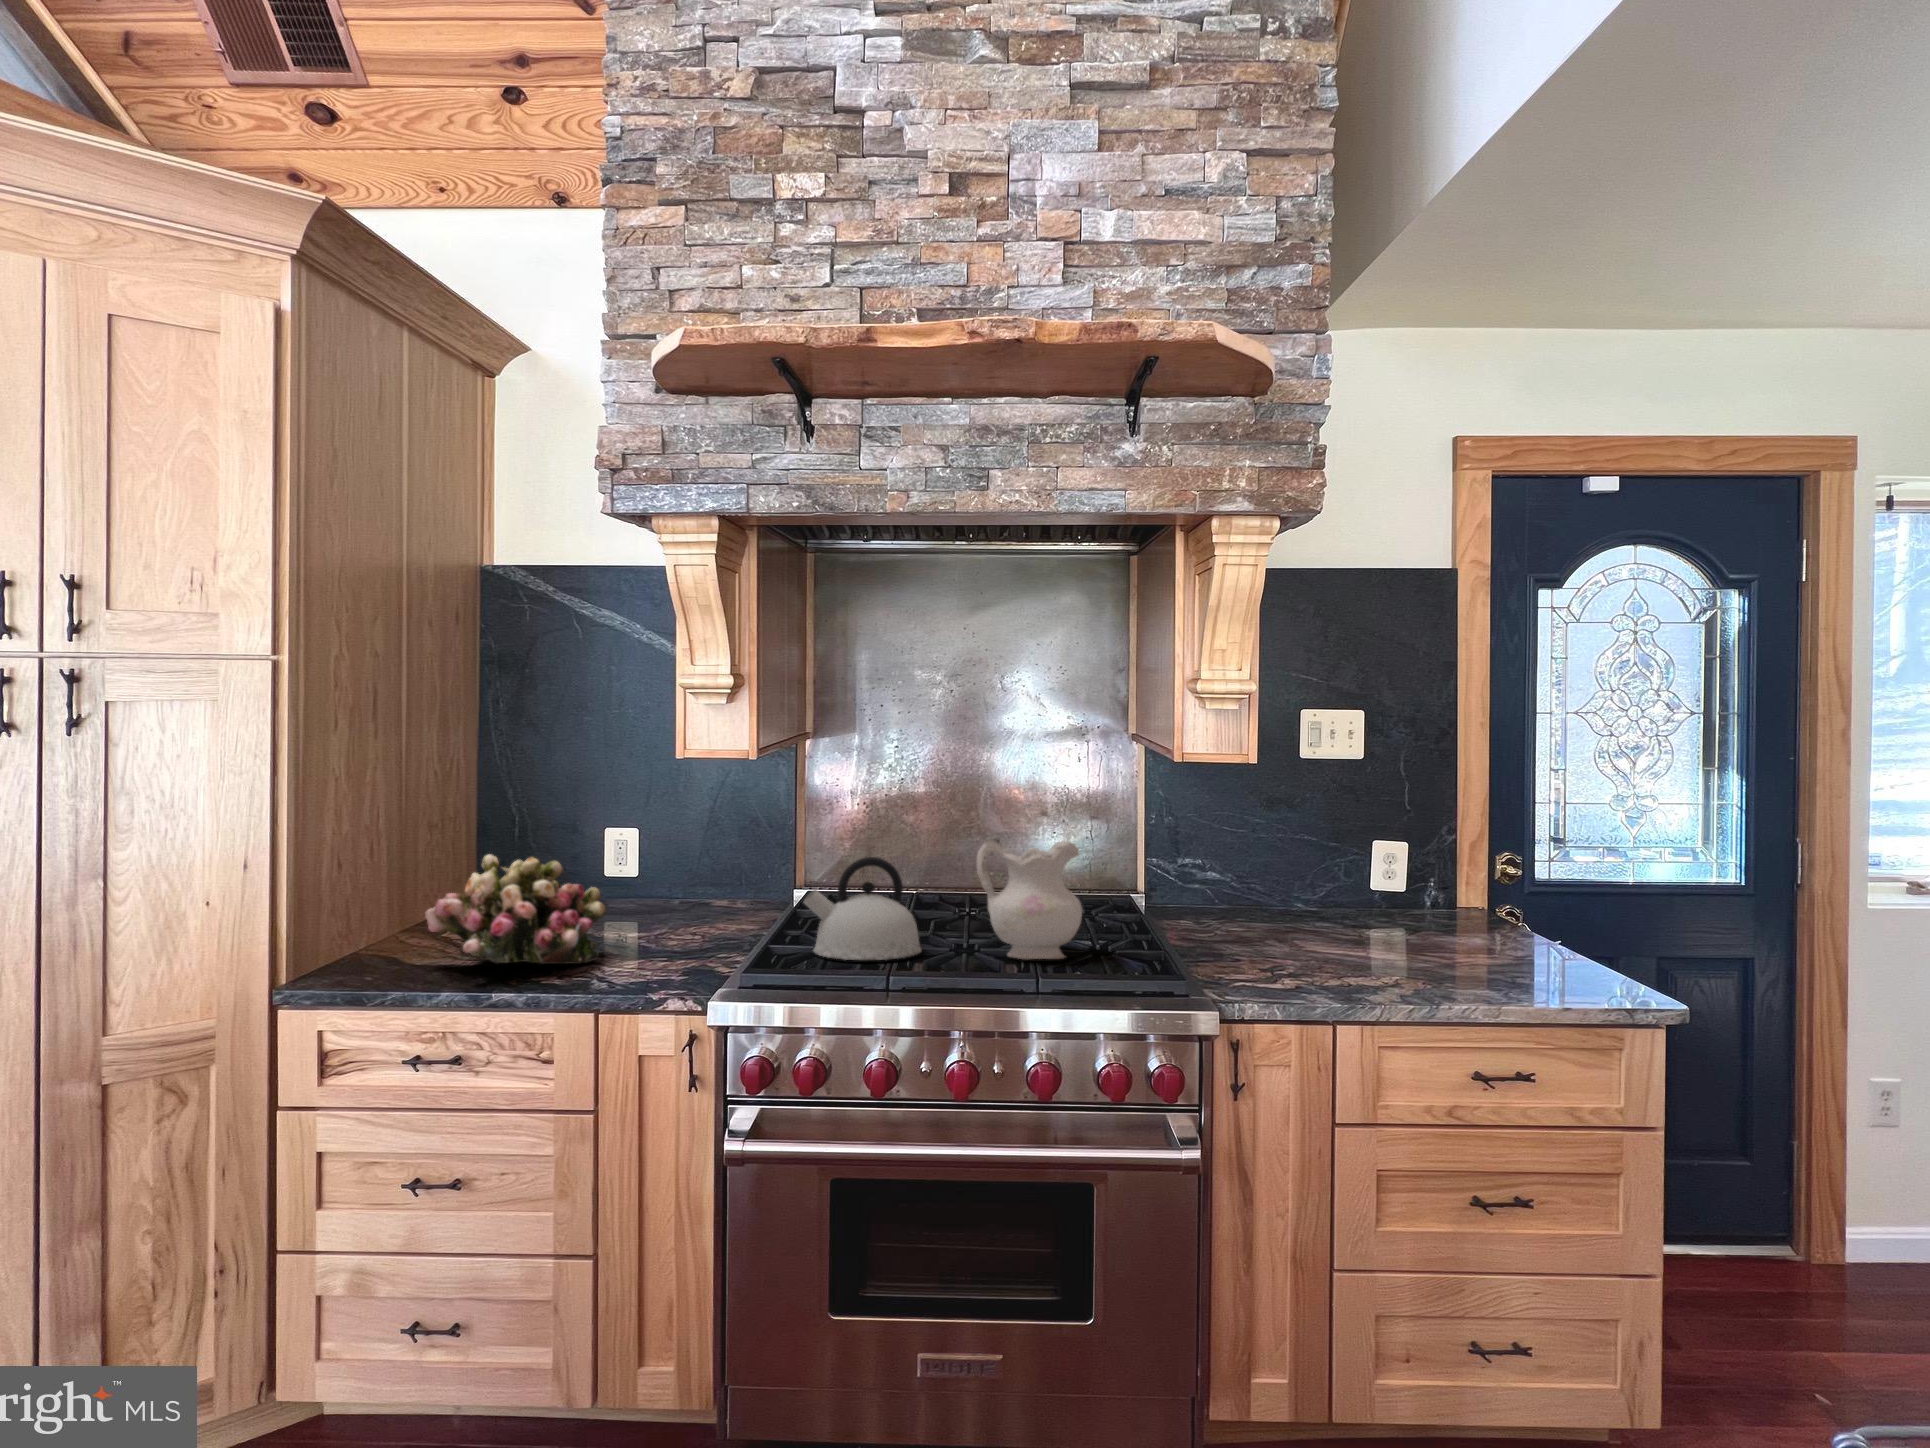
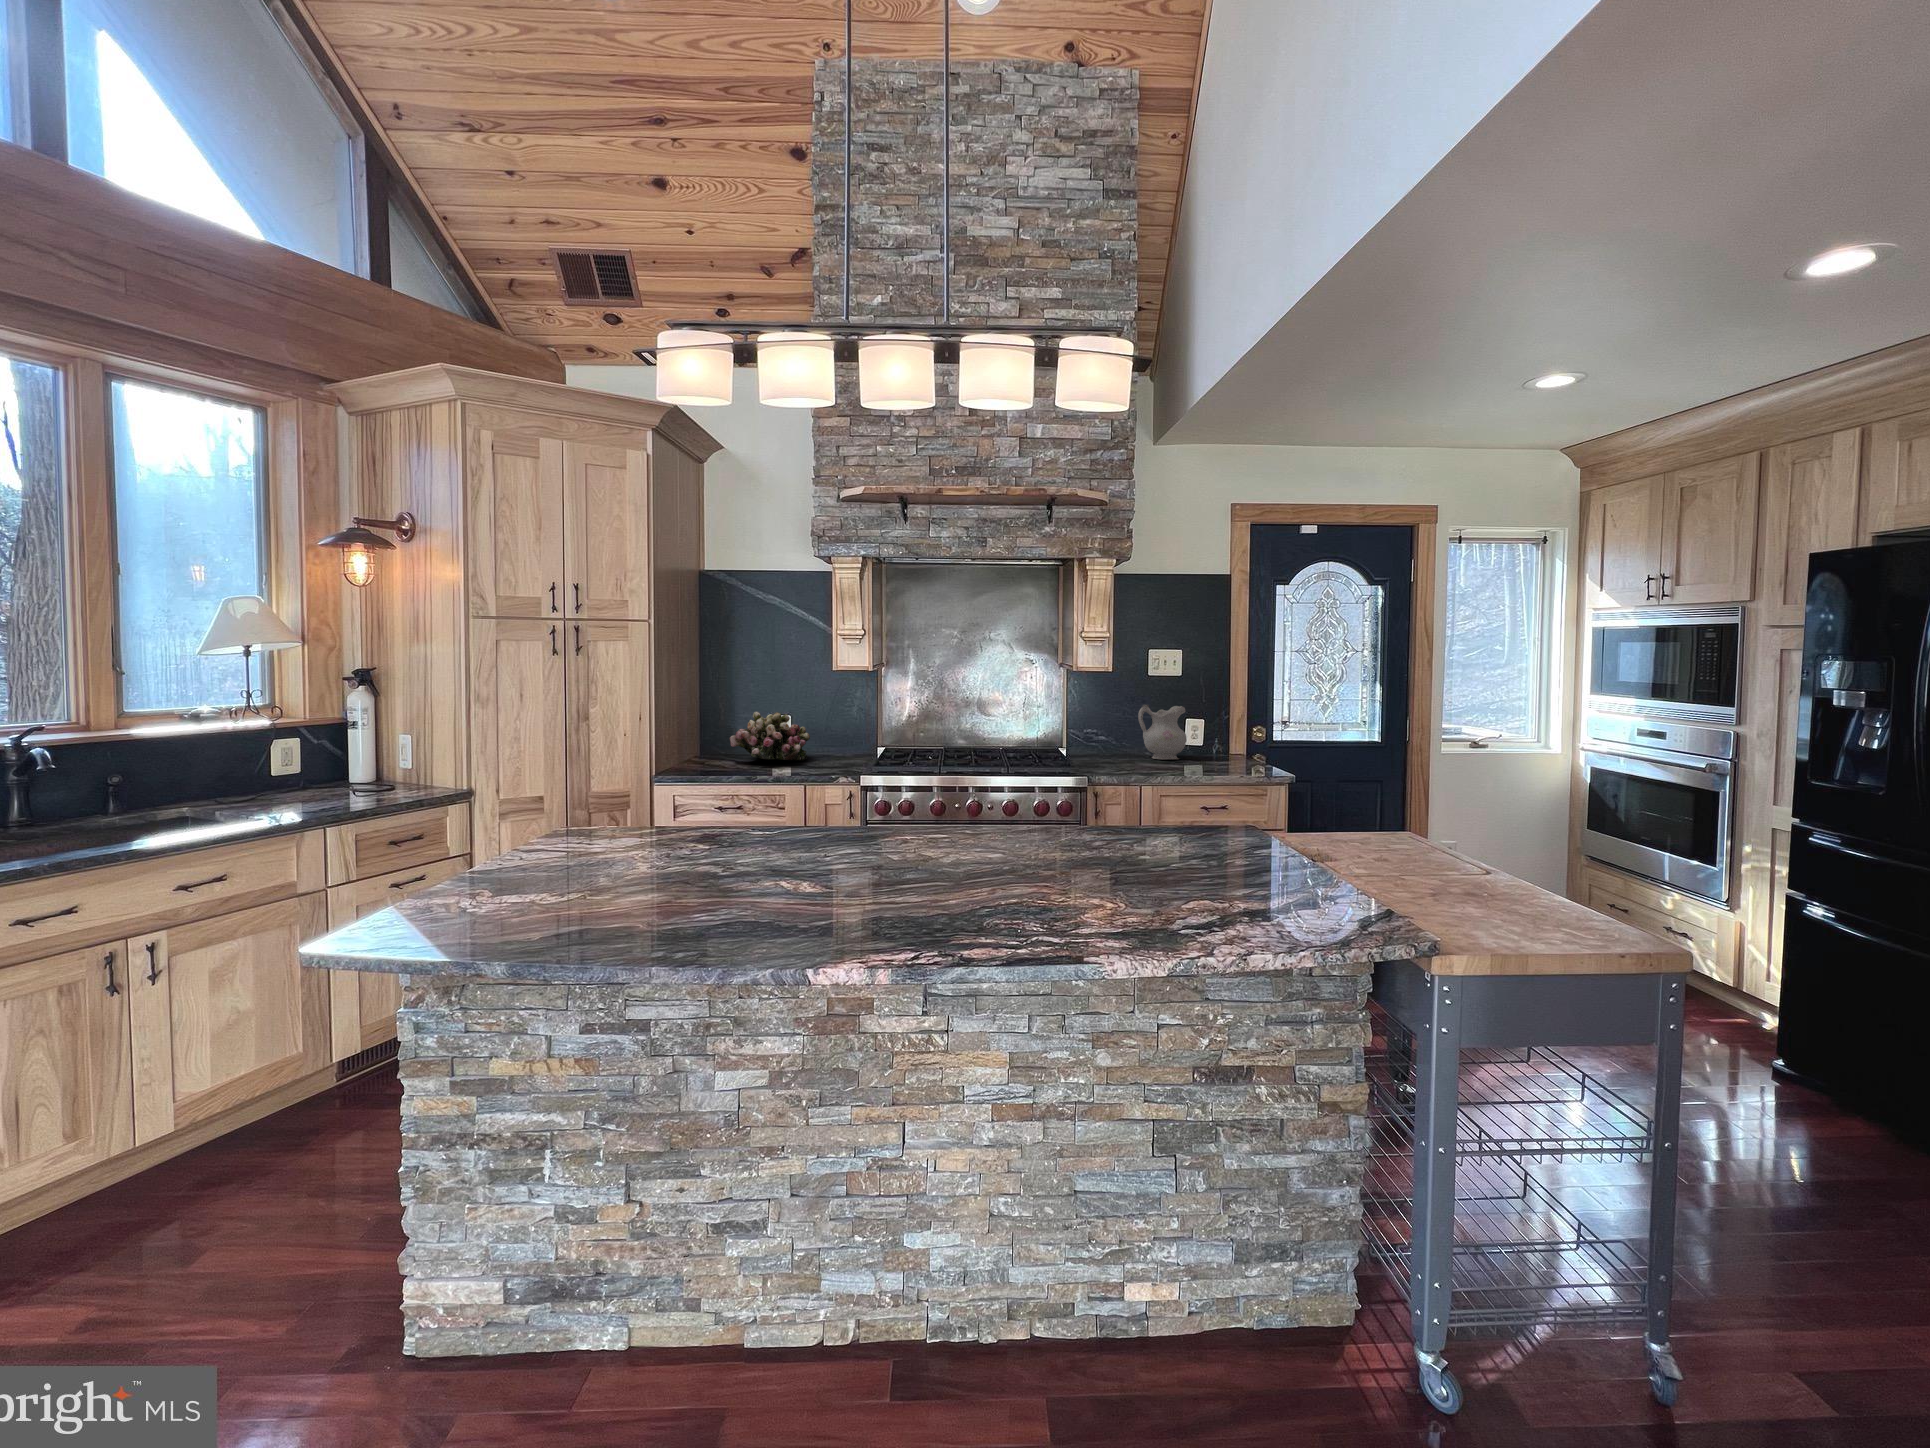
ceramic pitcher: present [977,837,1082,960] -> present [1138,705,1187,760]
kettle: present [804,857,922,960] -> none [899,712,953,758]

